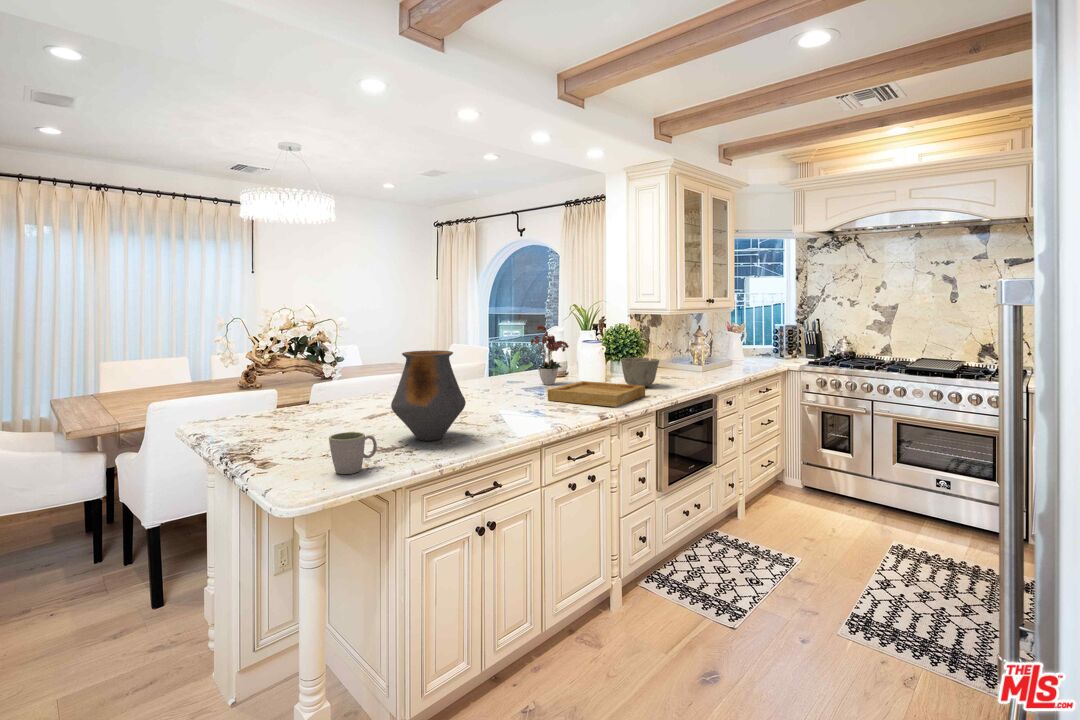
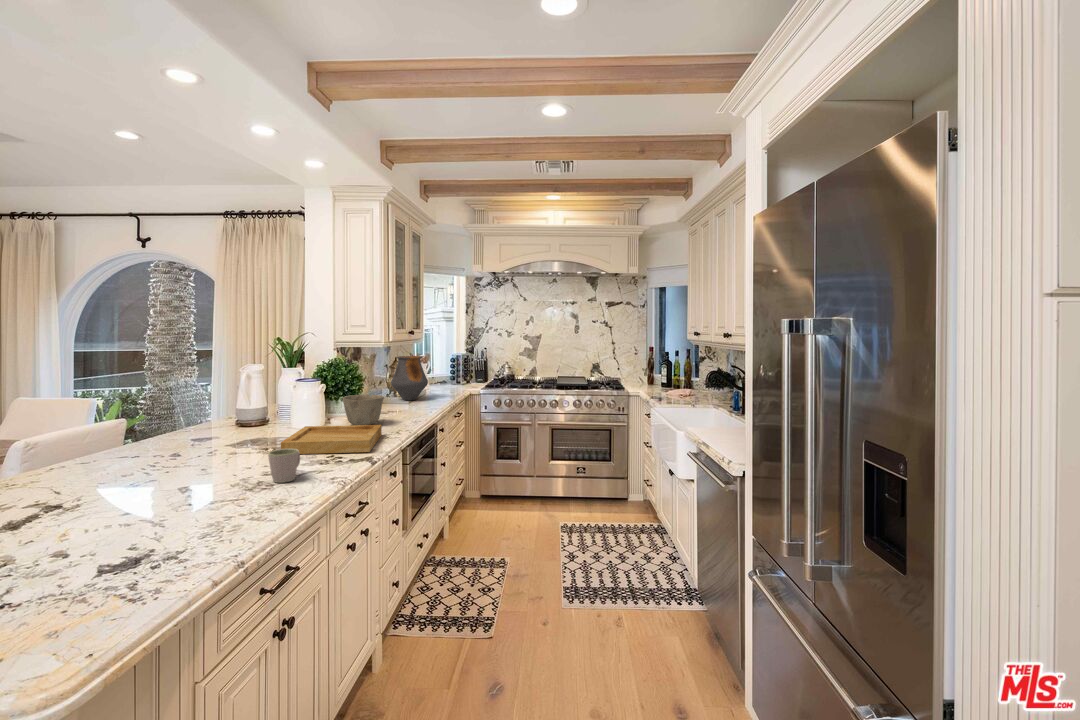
flower arrangement: present [531,325,569,385] -> none [228,362,285,435]
vase: present [391,350,466,441] -> present [391,356,428,400]
mug: present [329,432,377,474] -> present [268,449,300,483]

